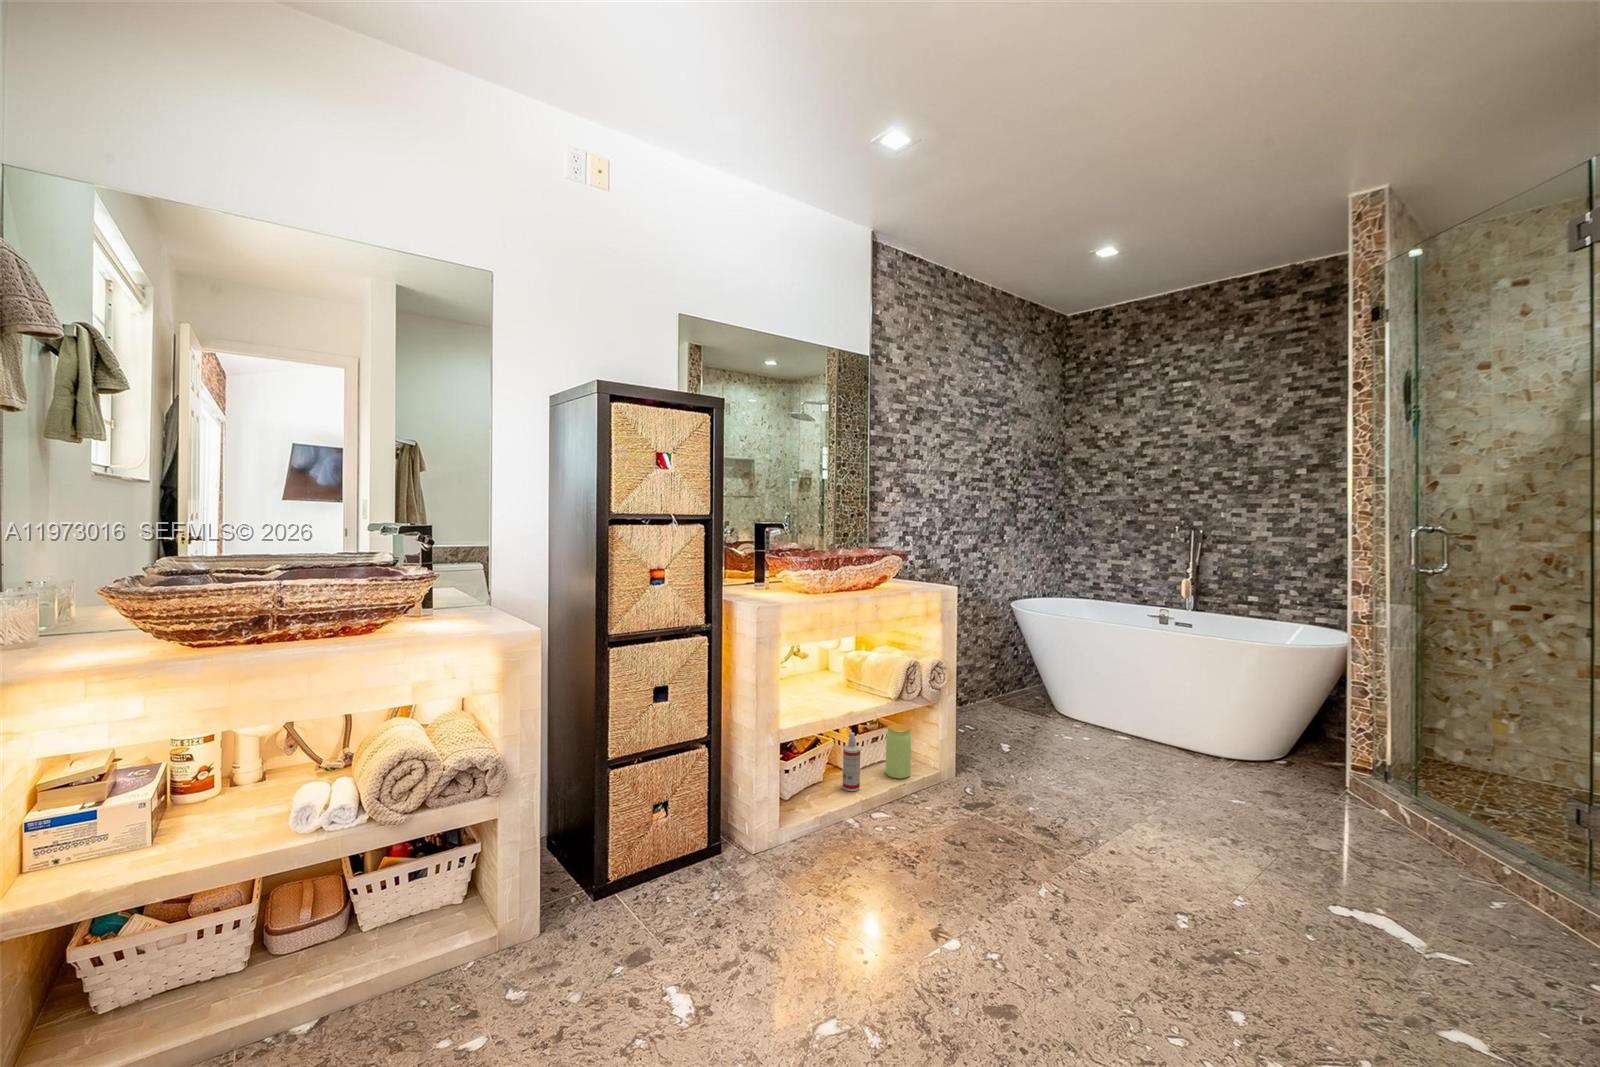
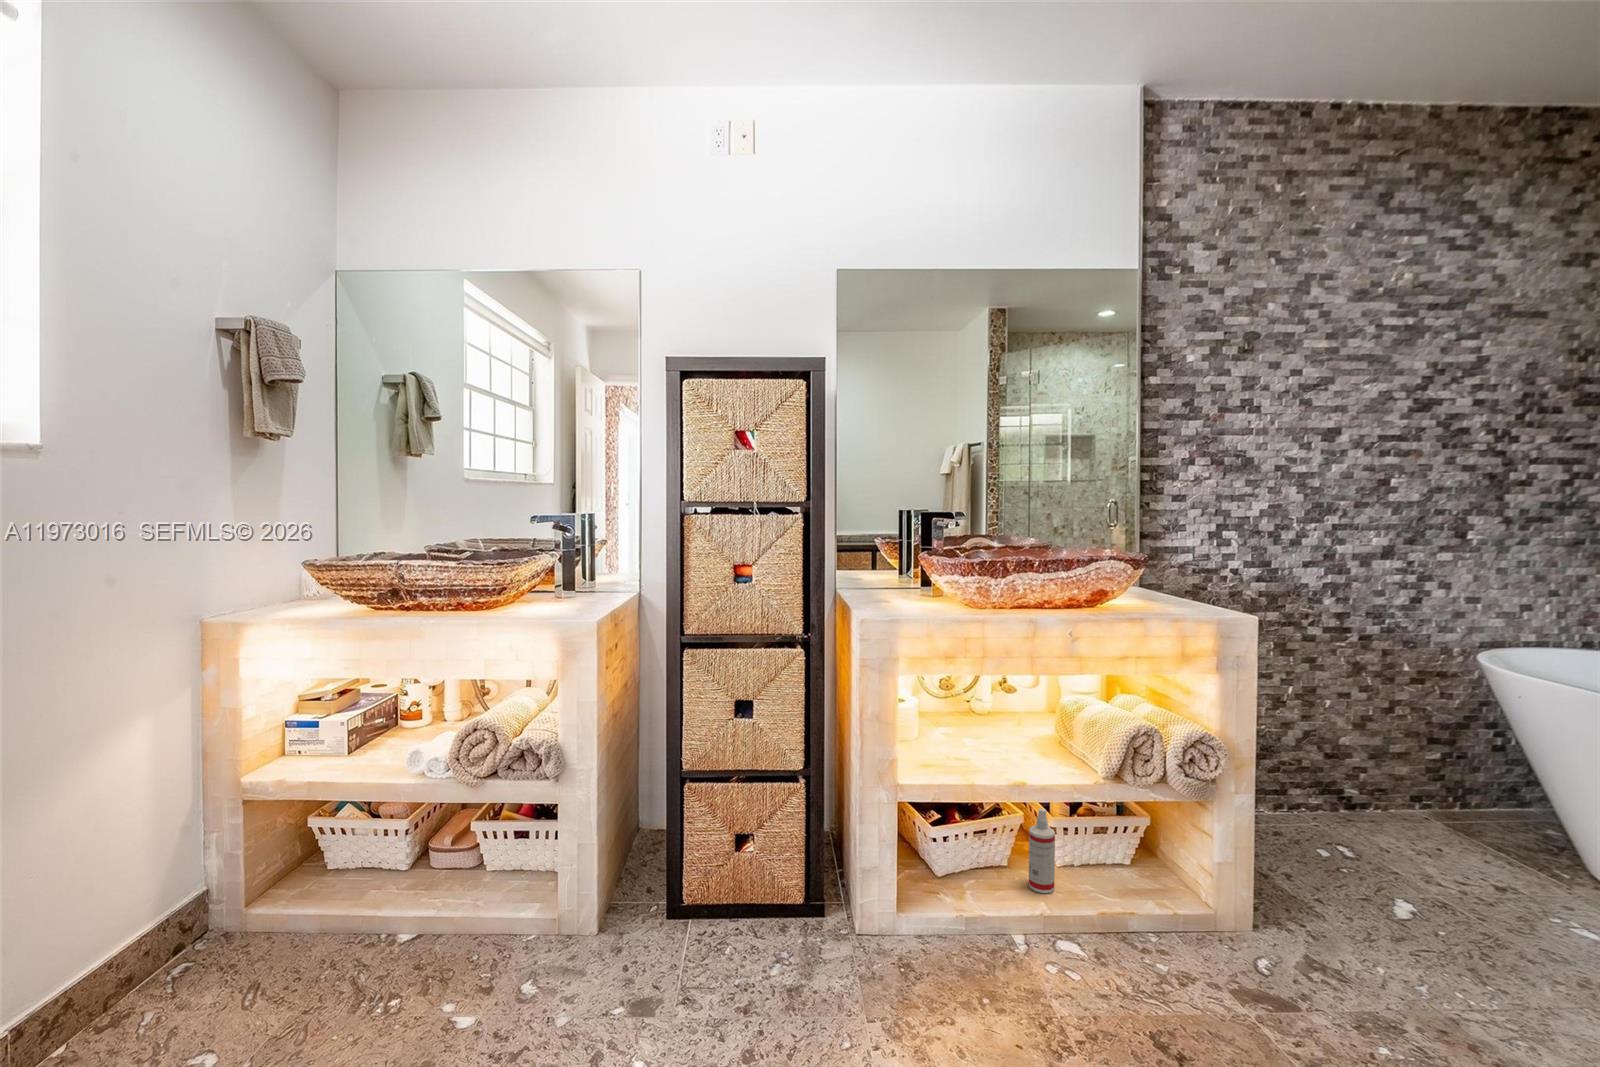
jar: present [886,724,911,778] -> none [1112,811,1153,896]

